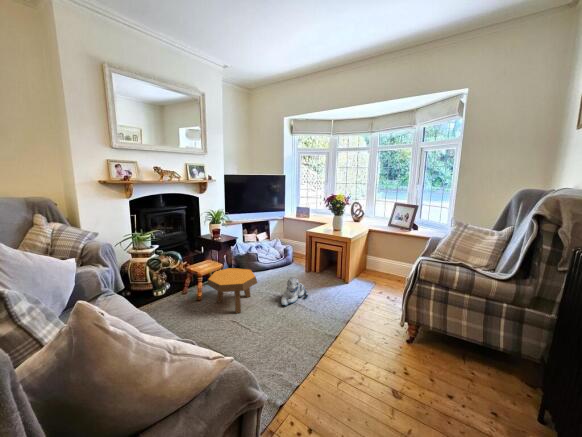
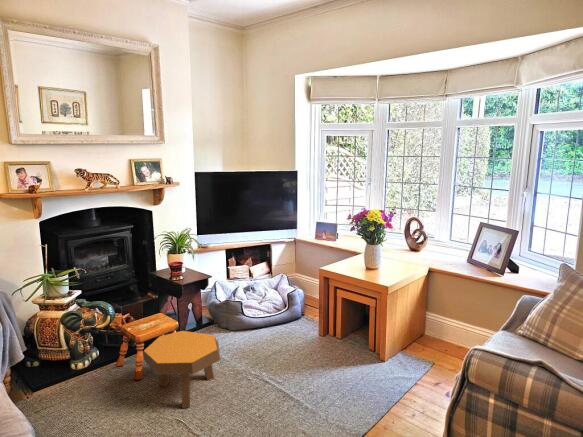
plush toy: present [281,277,308,305] -> none [257,352,308,400]

